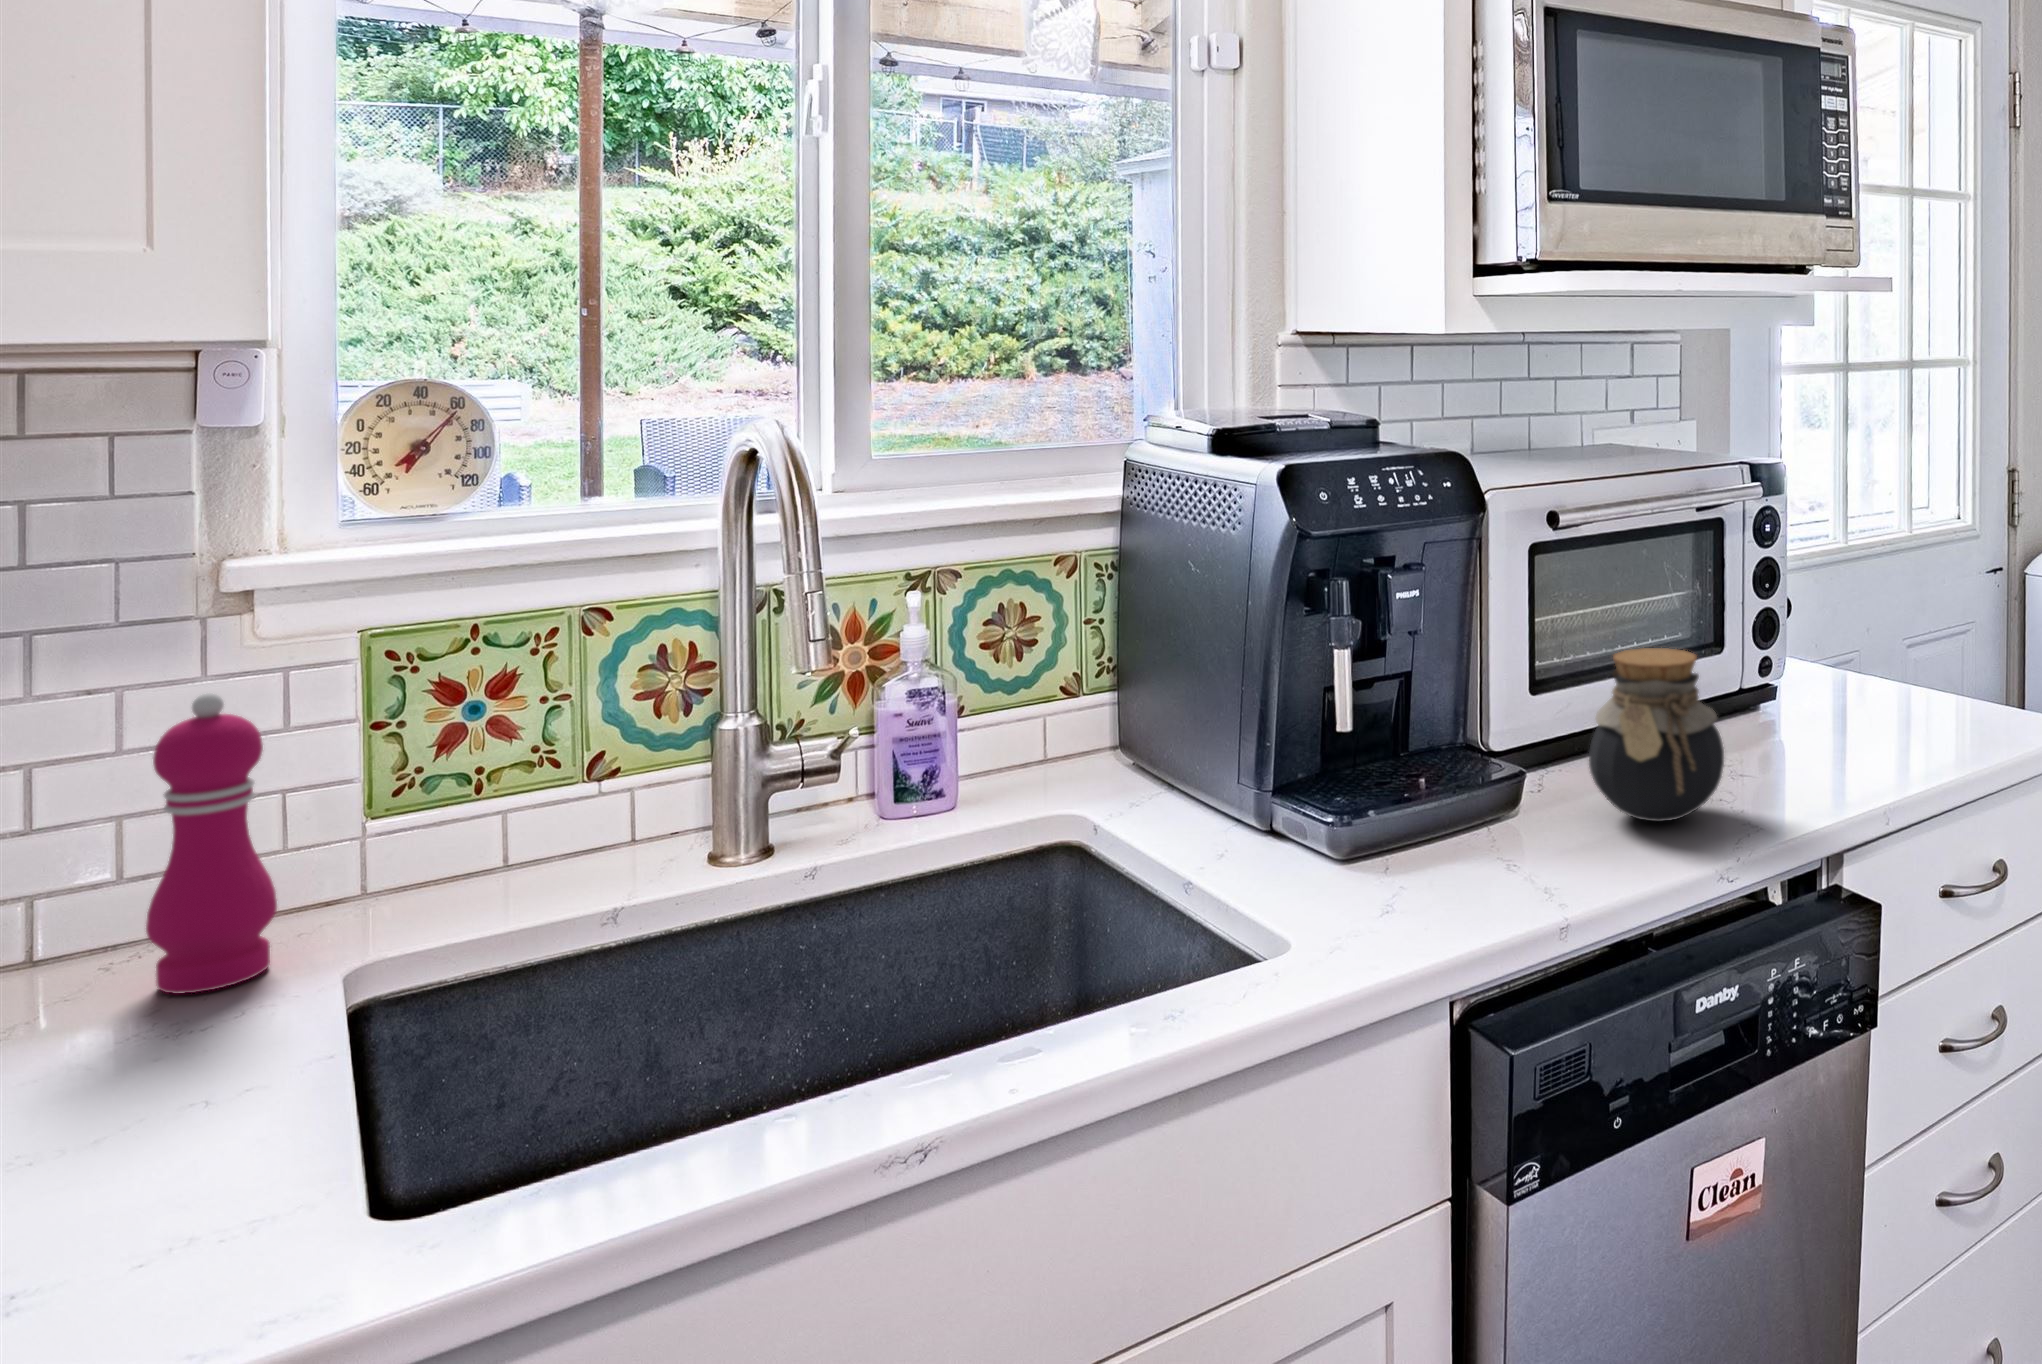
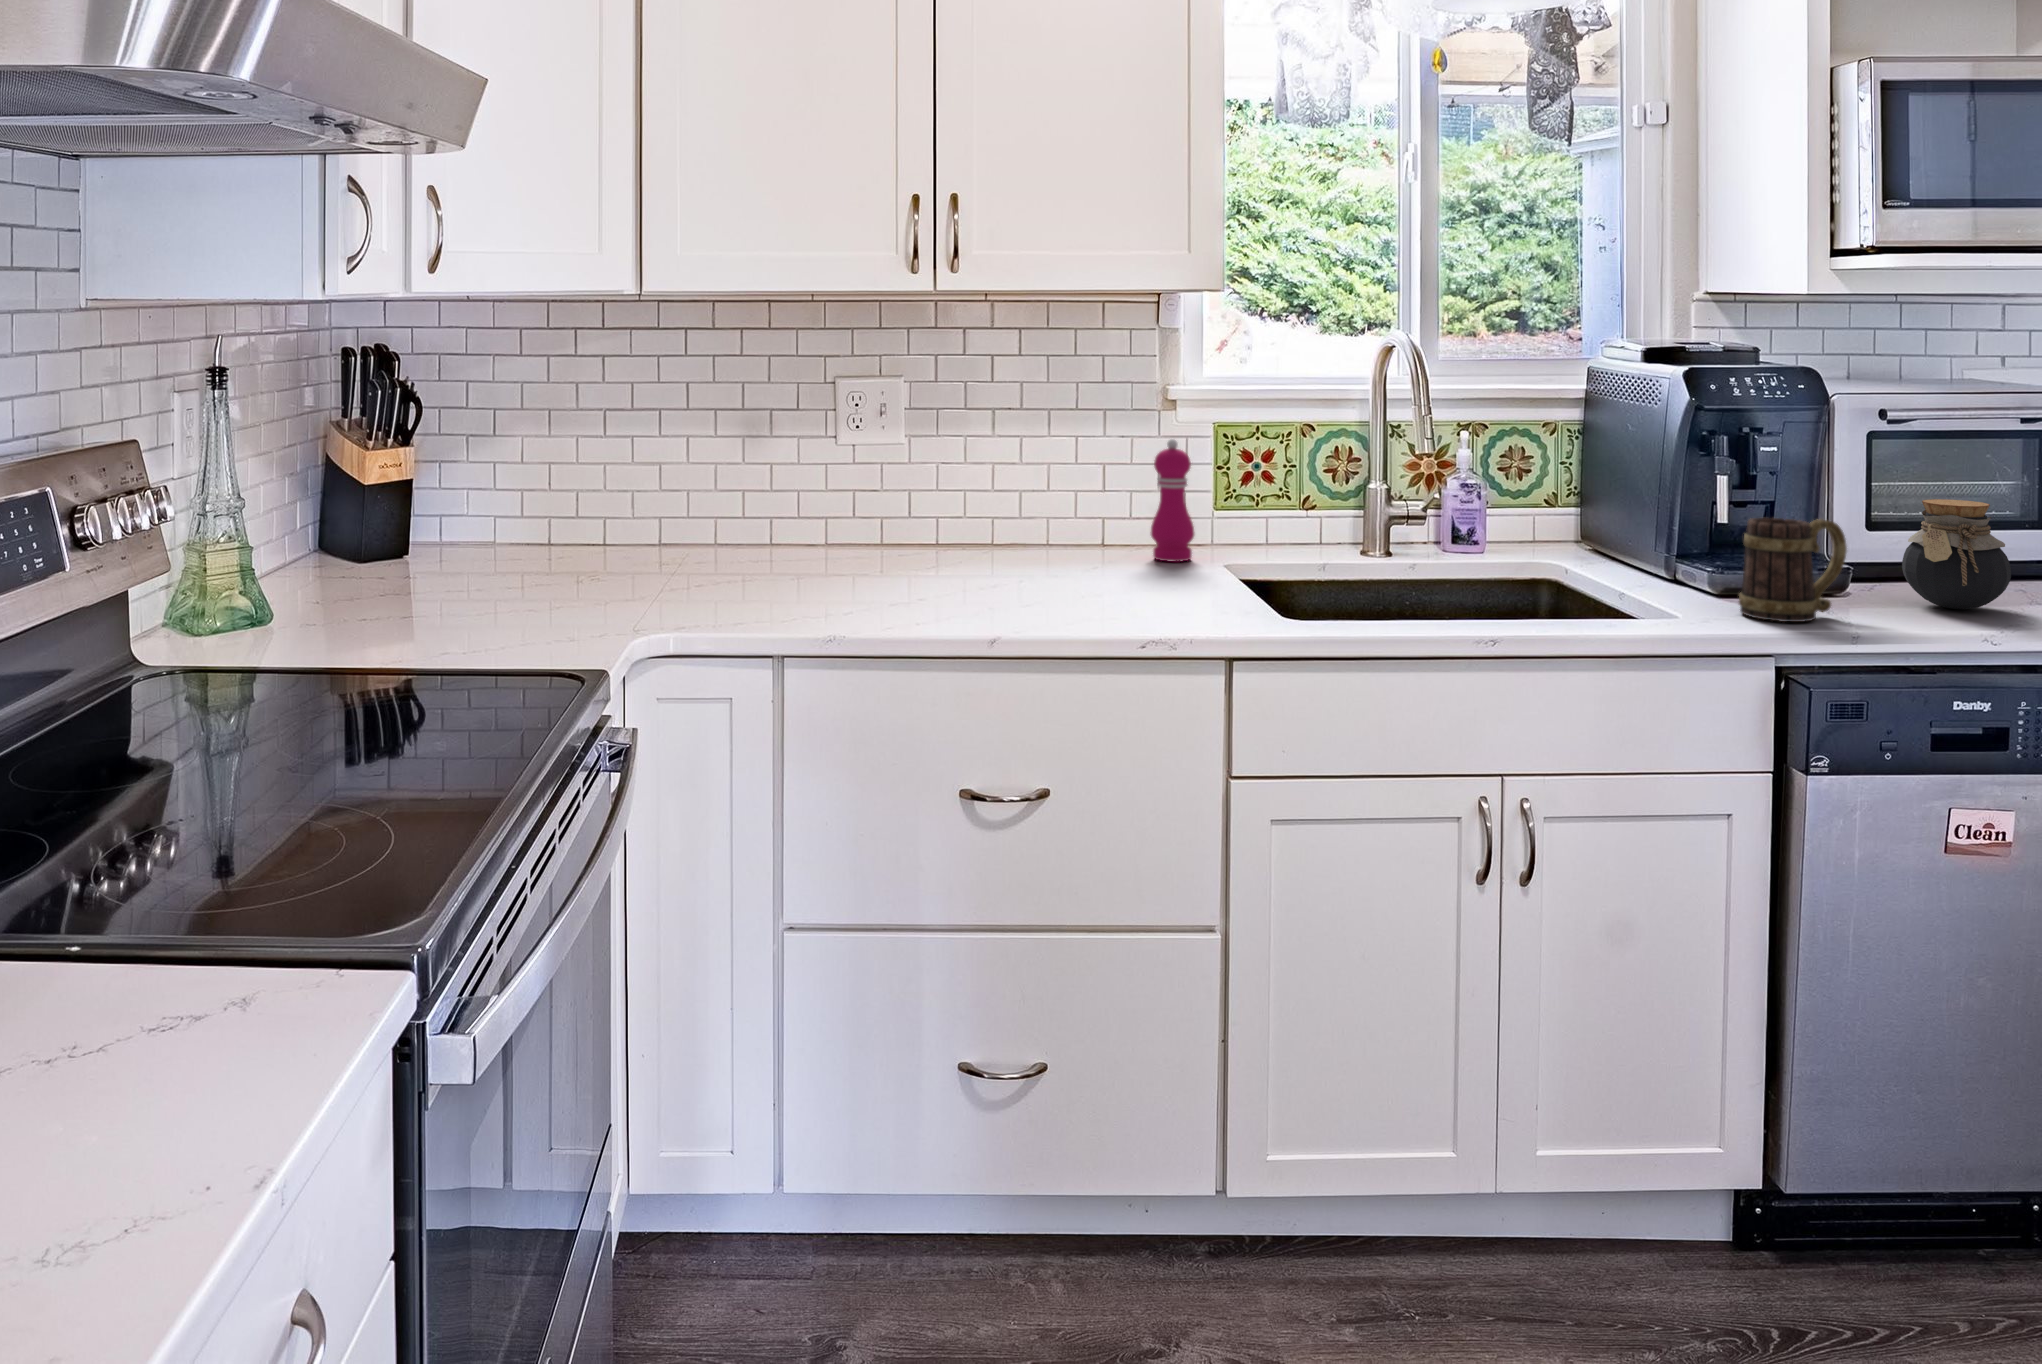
mug: none [1381,722,1533,923] -> present [1739,518,1847,622]

